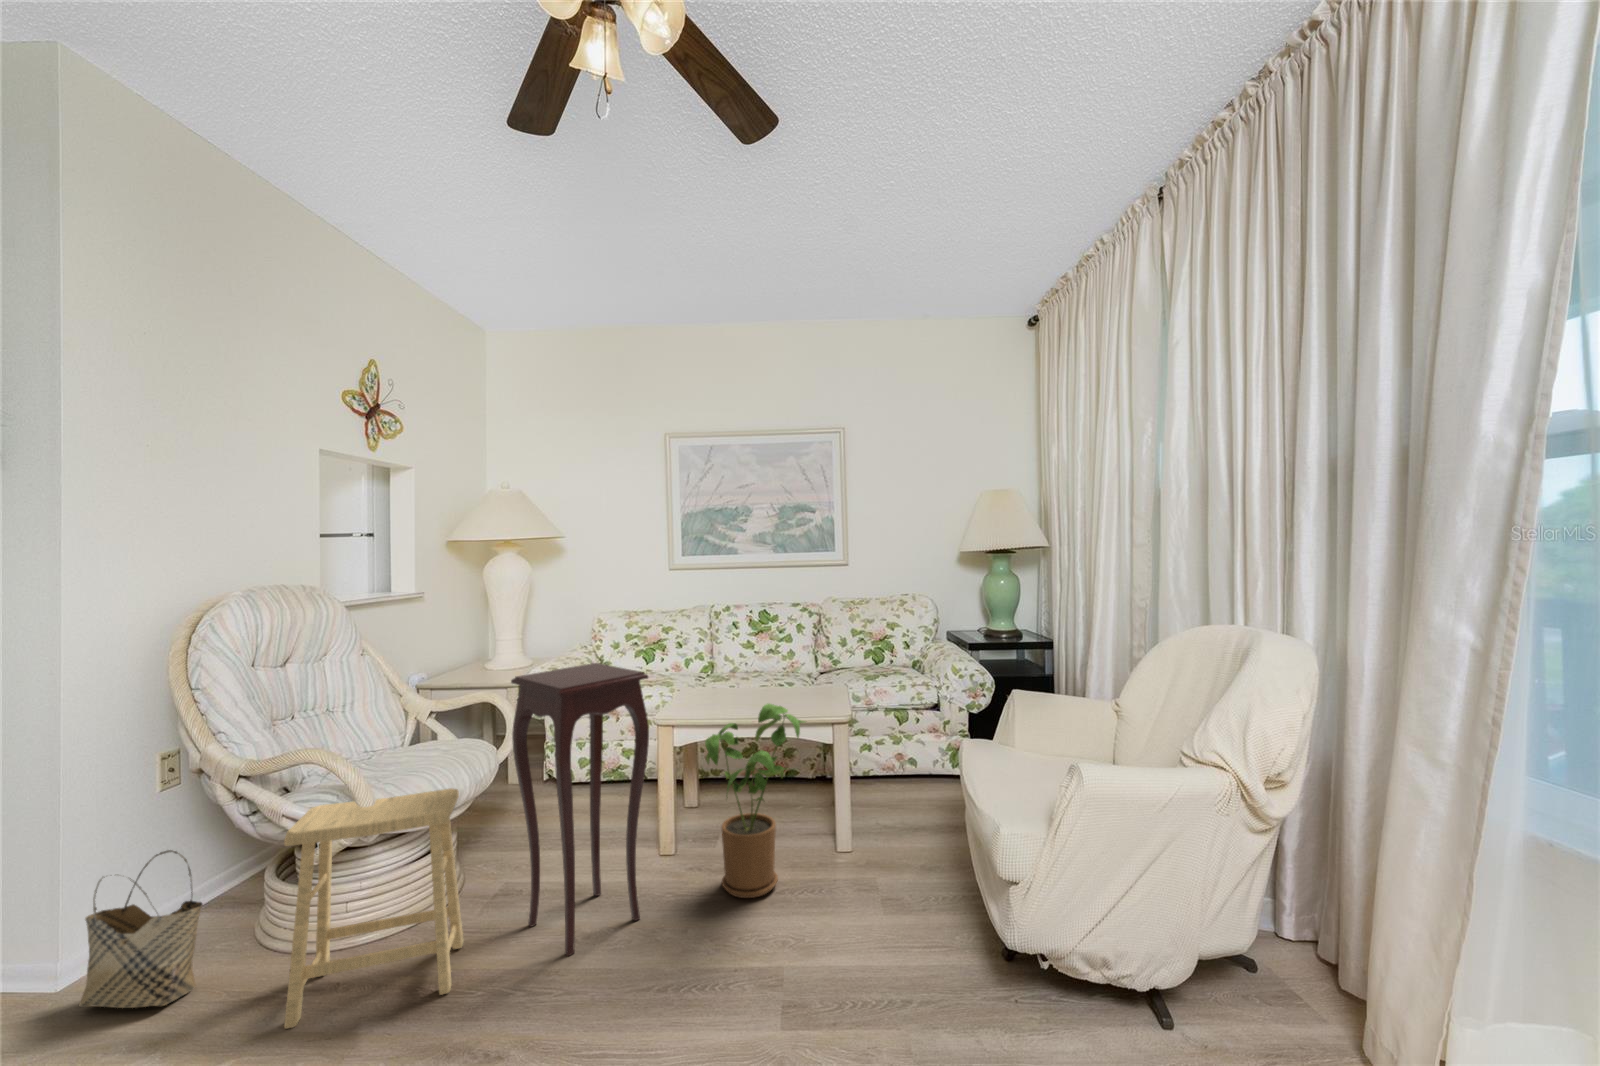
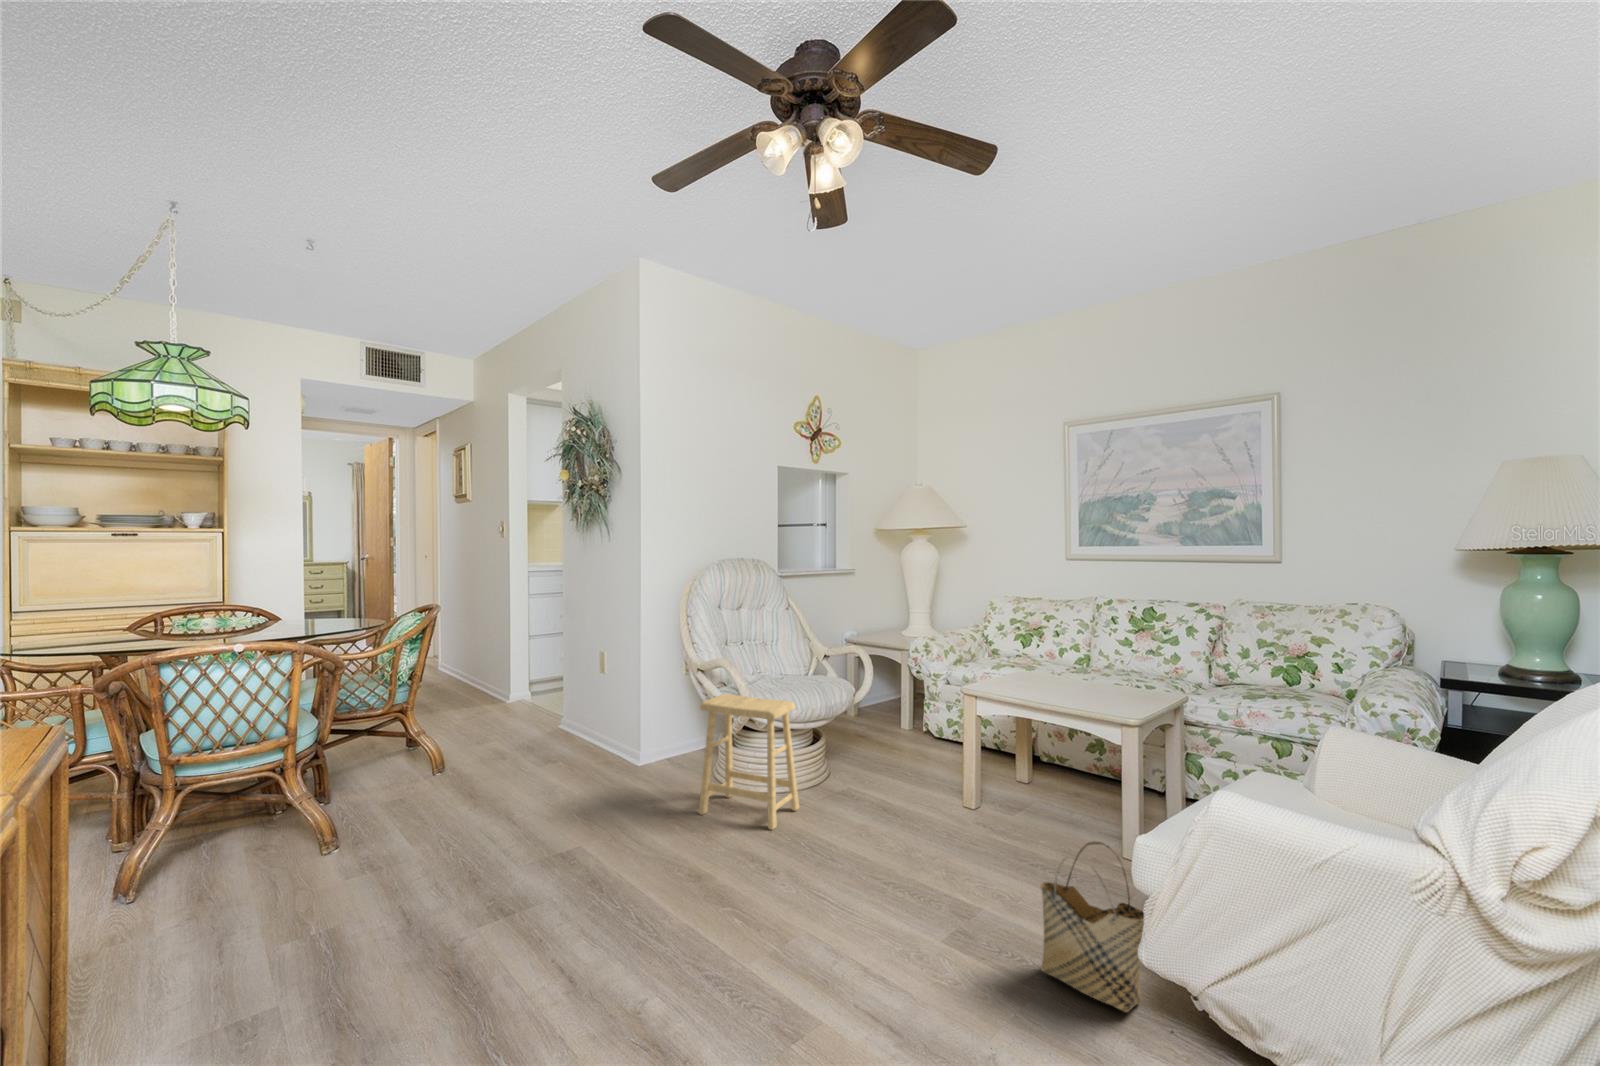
side table: present [511,663,649,956] -> none [831,631,915,840]
house plant: present [705,704,805,898] -> none [976,688,1075,860]
woven basket: present [79,850,203,1008] -> present [1040,842,1144,1012]

